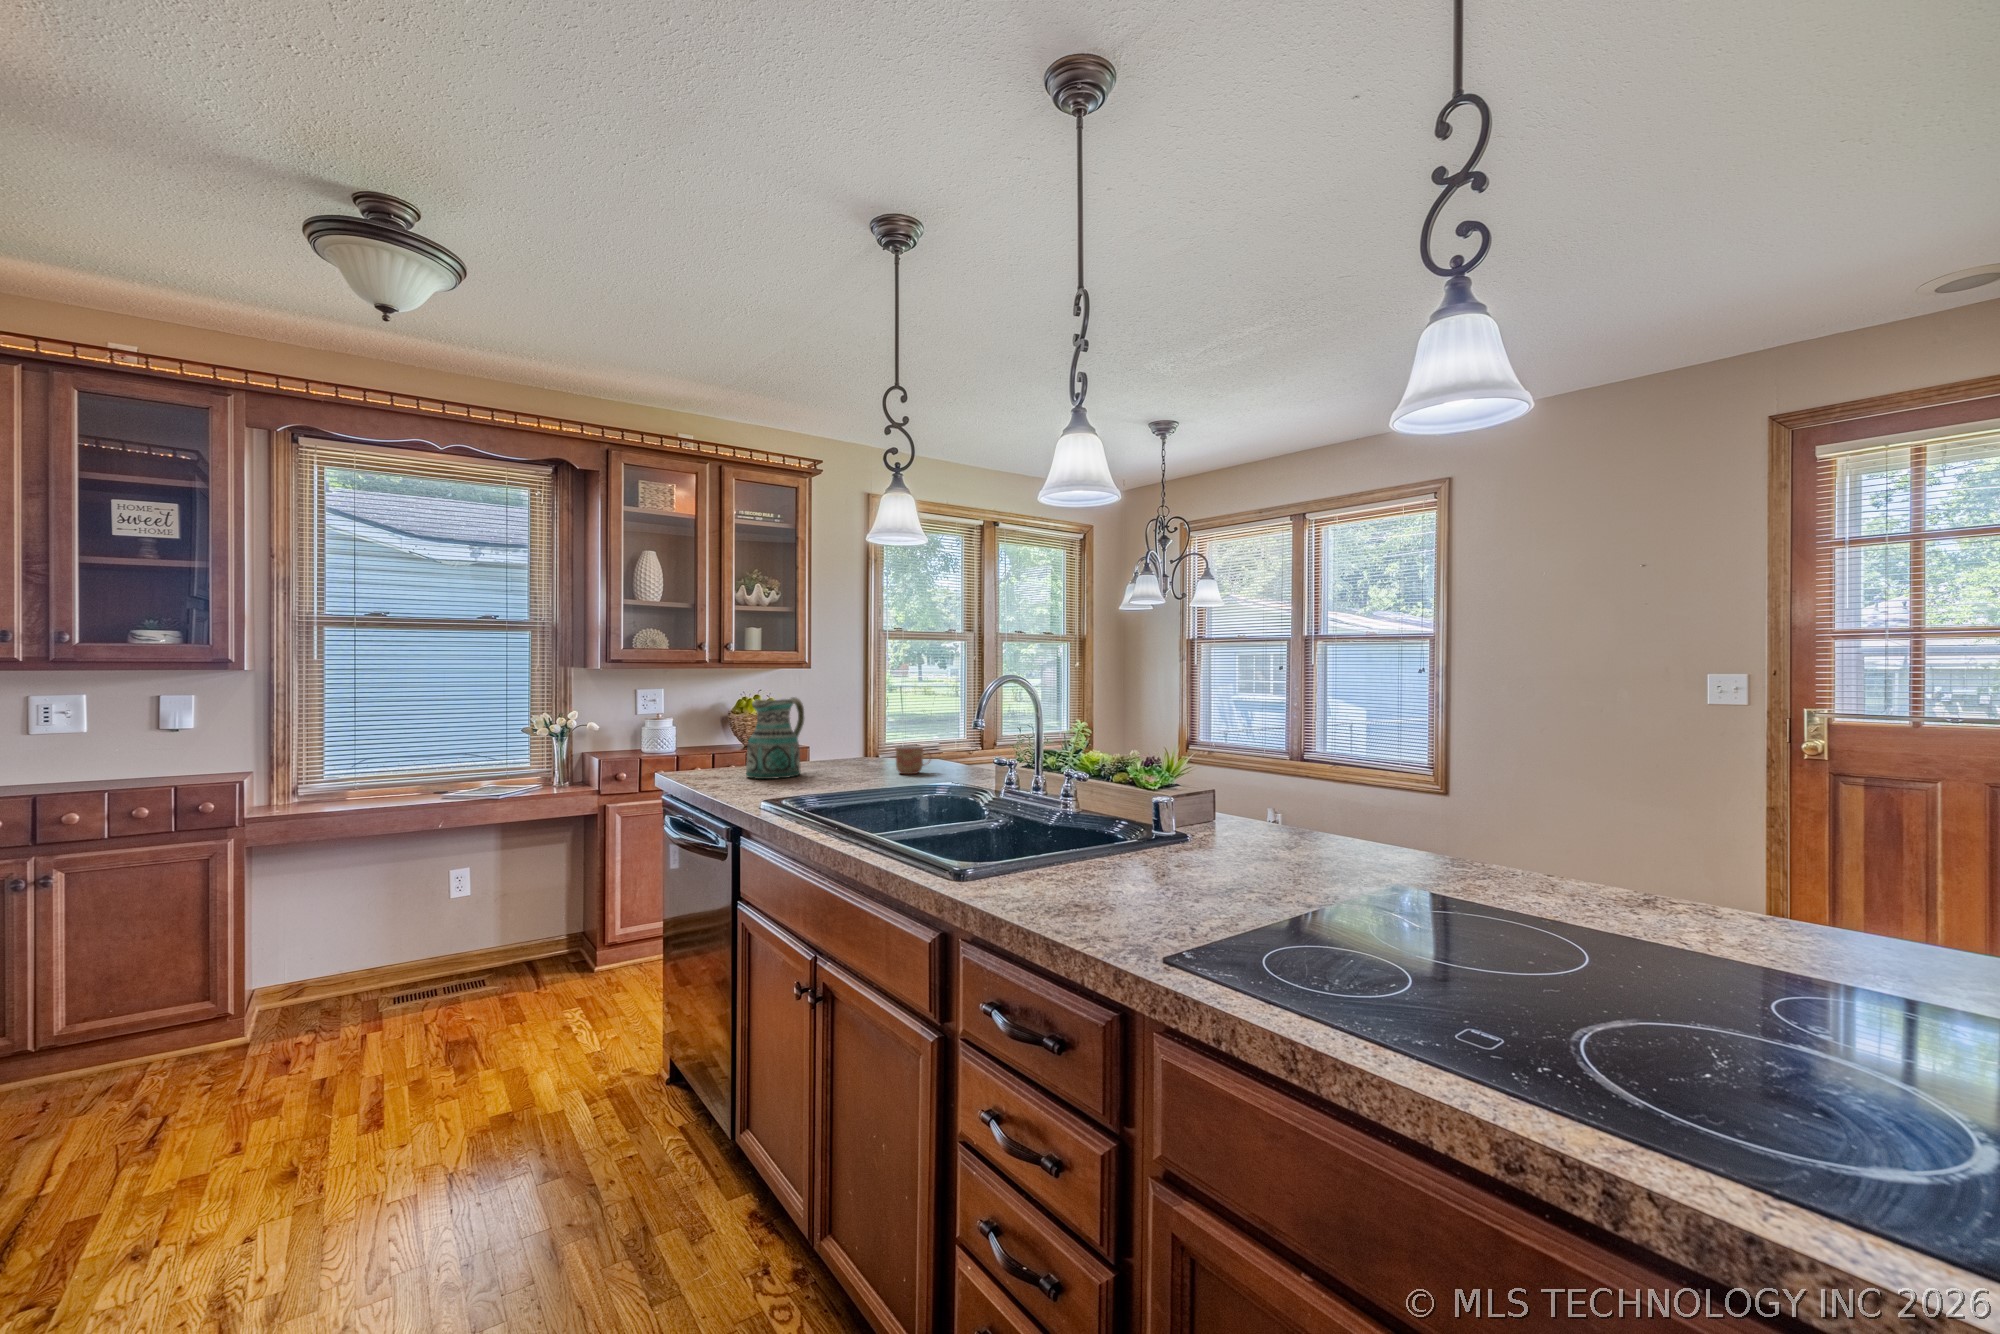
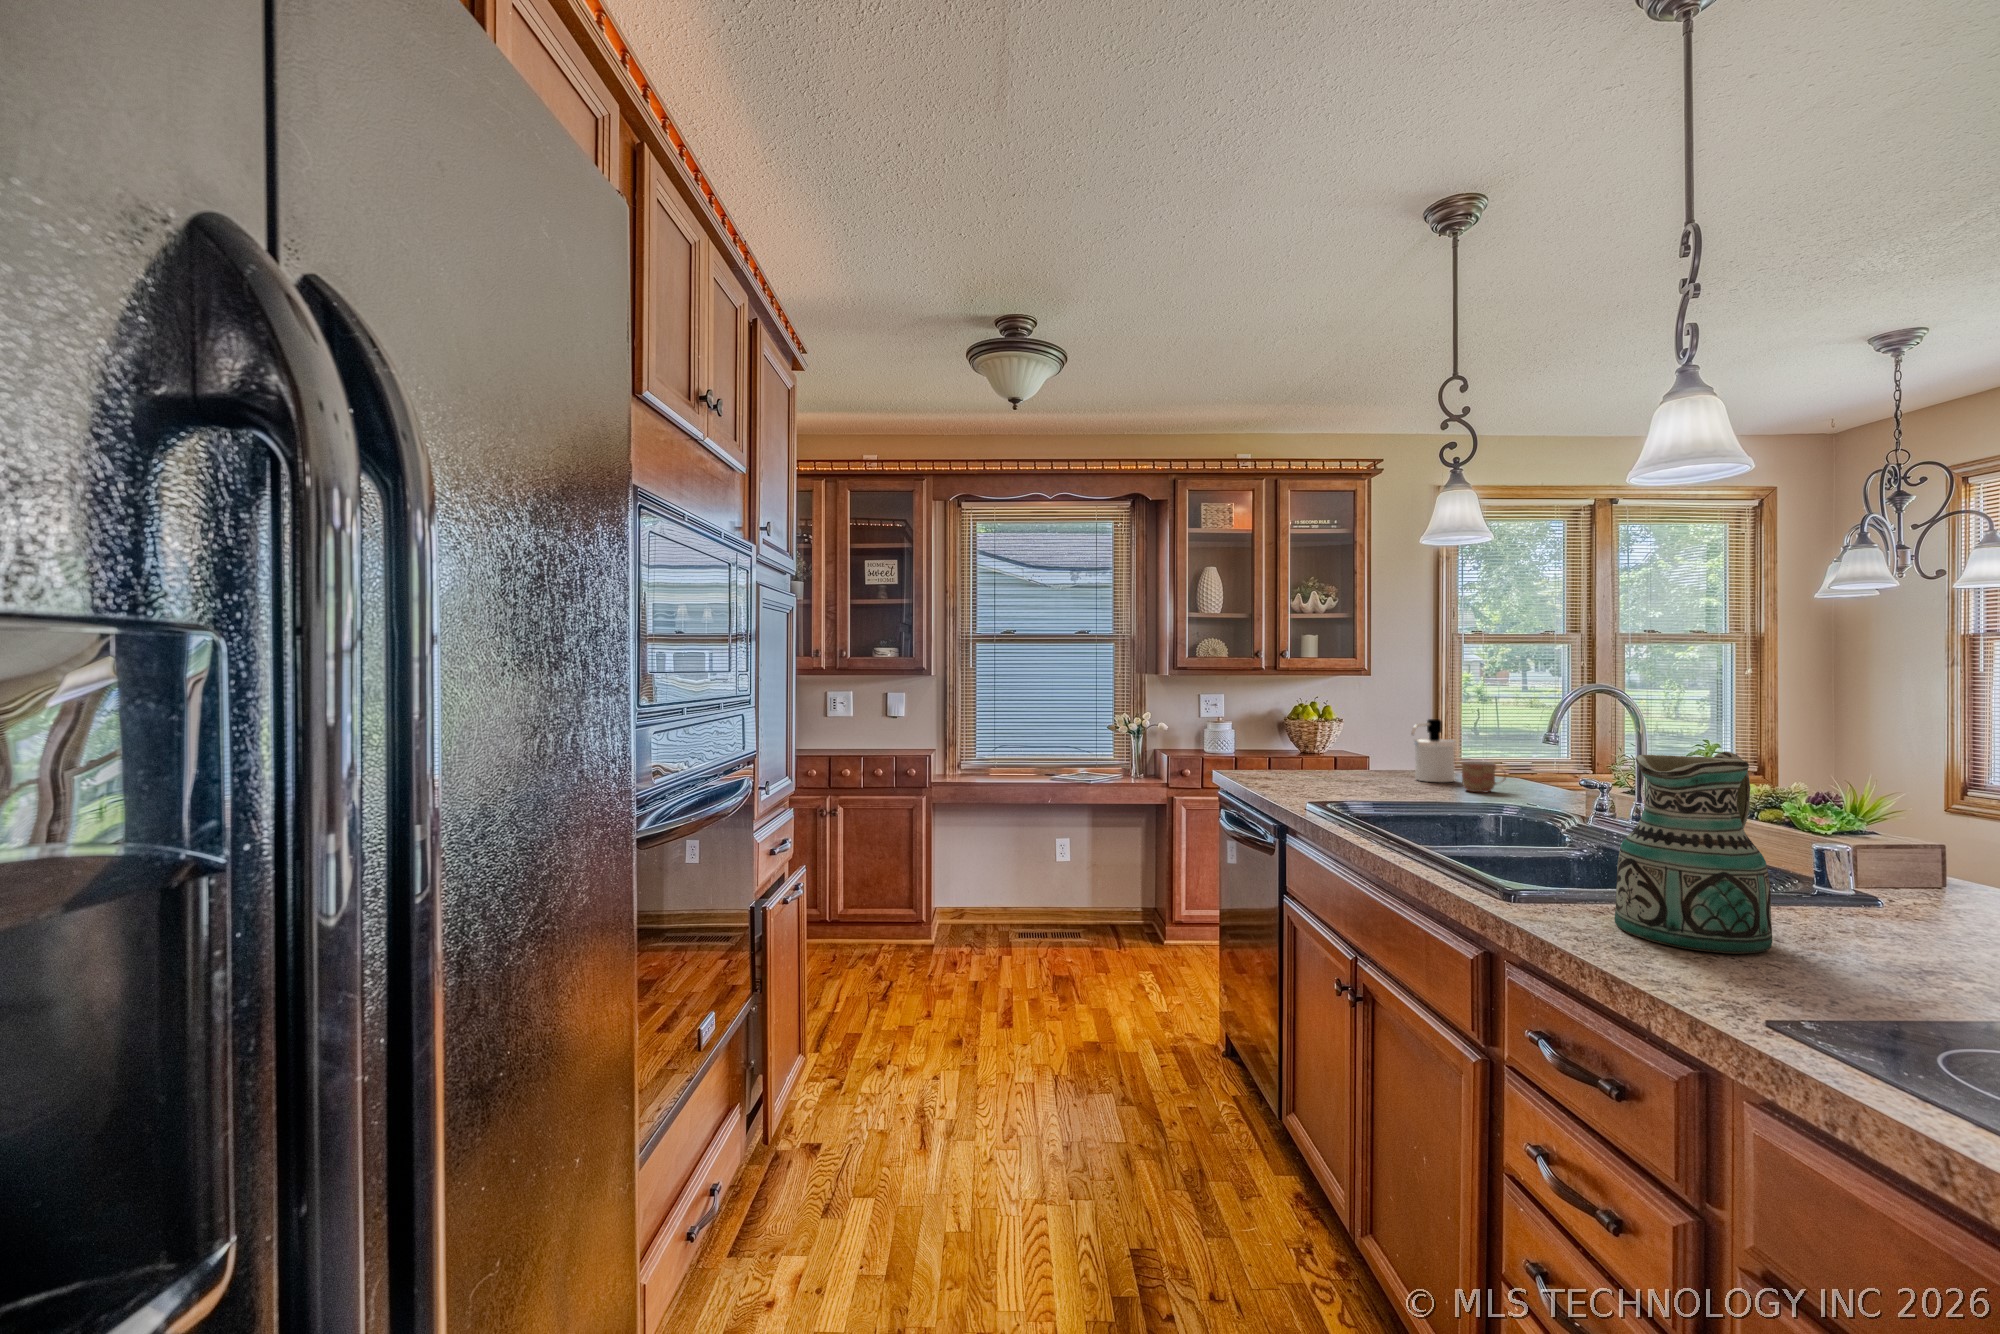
ceramic pitcher: present [746,697,804,779] -> present [1615,752,1772,953]
soap dispenser: none [852,709,889,768] -> present [1411,719,1456,782]

